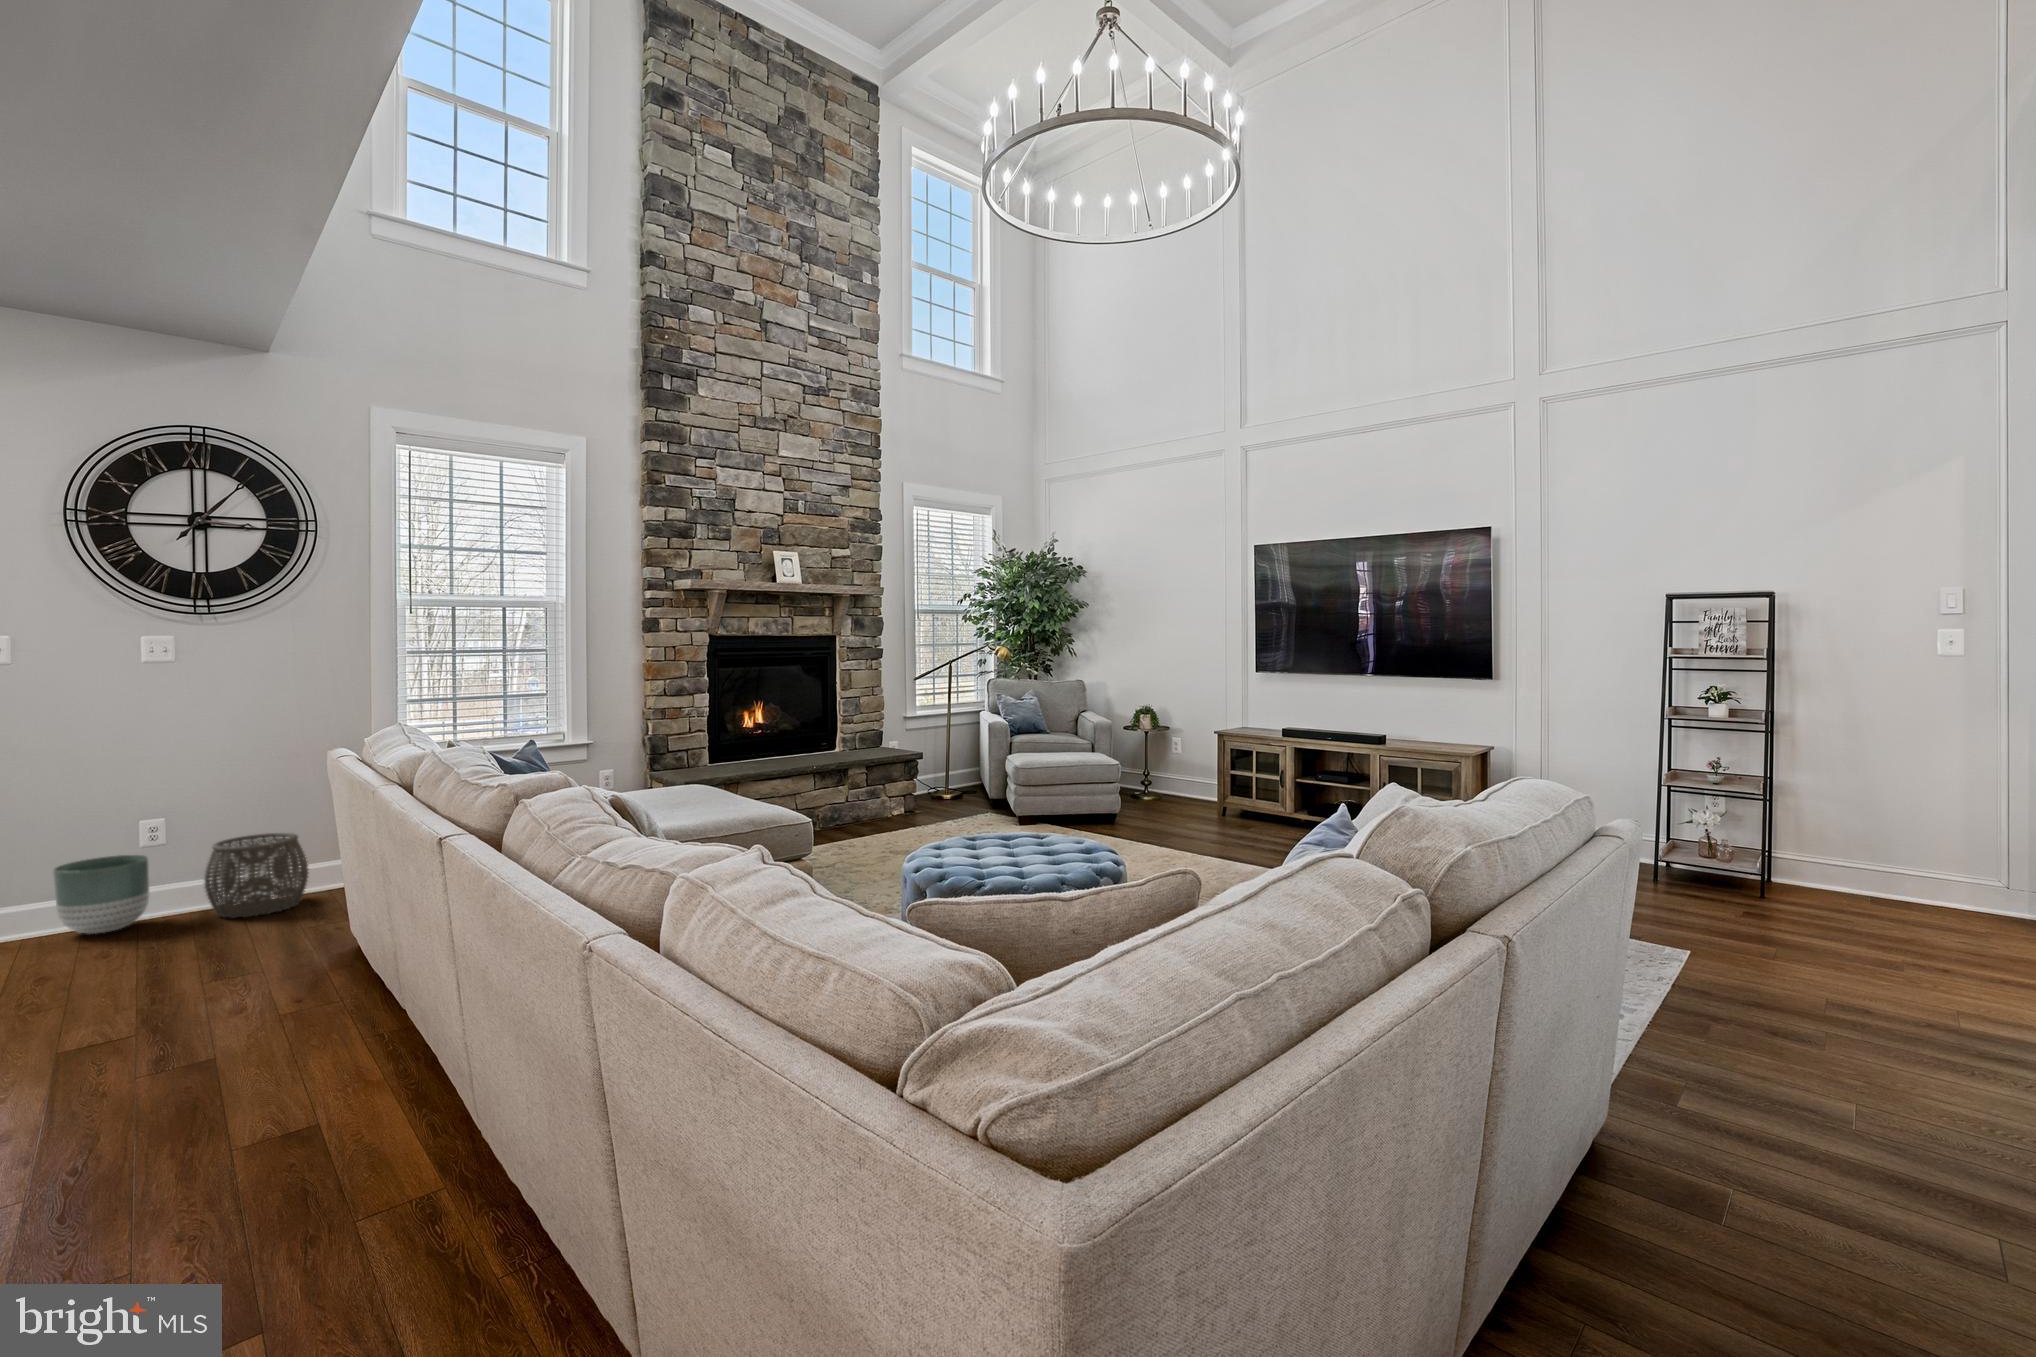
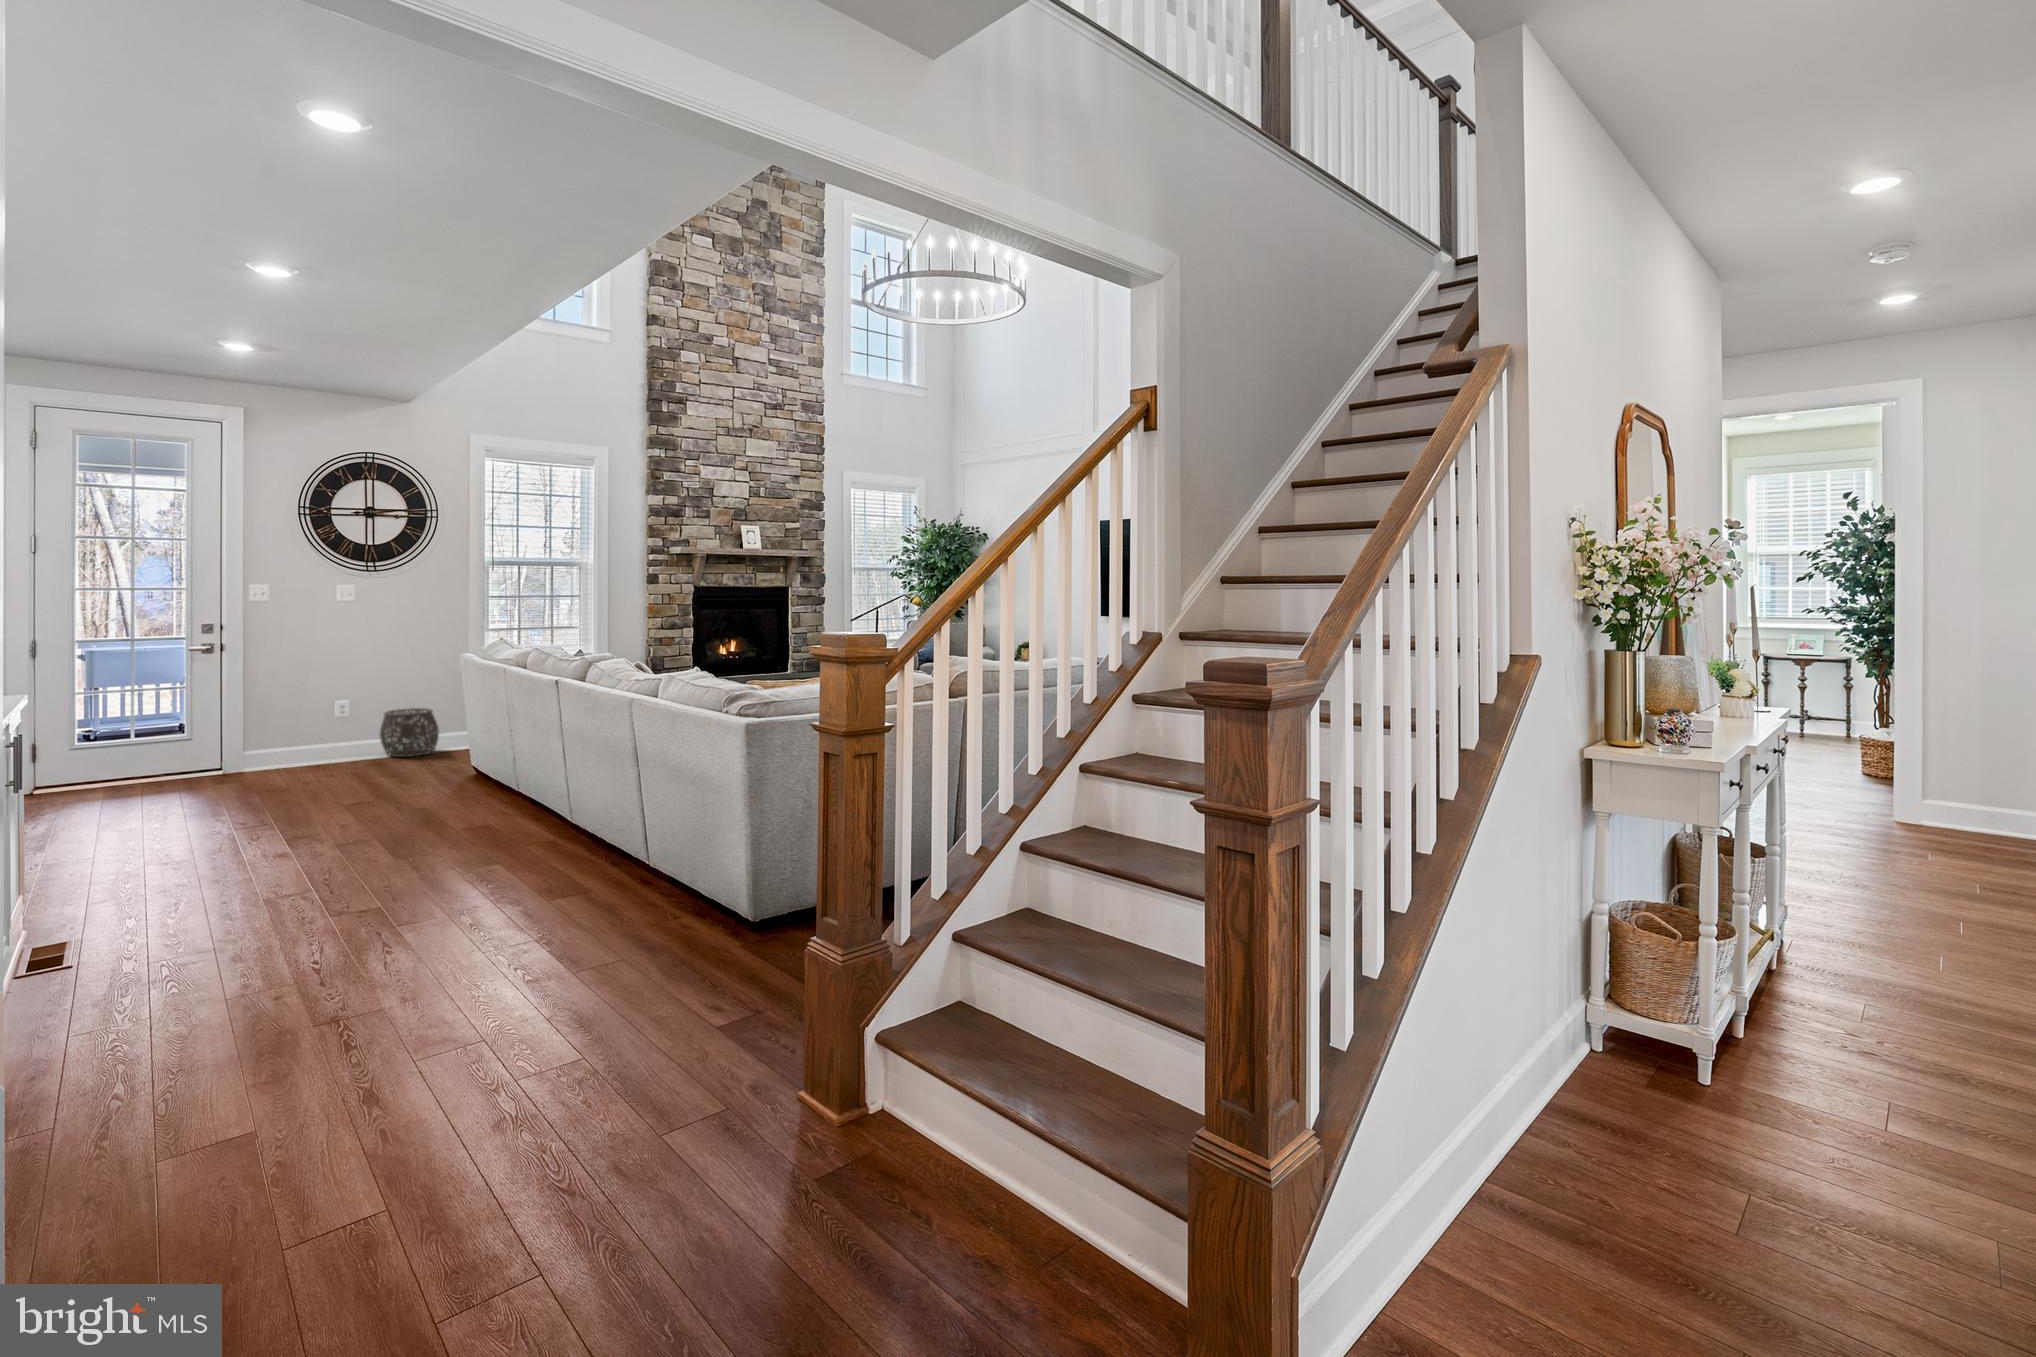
planter: present [53,855,150,934] -> none [299,717,350,761]

